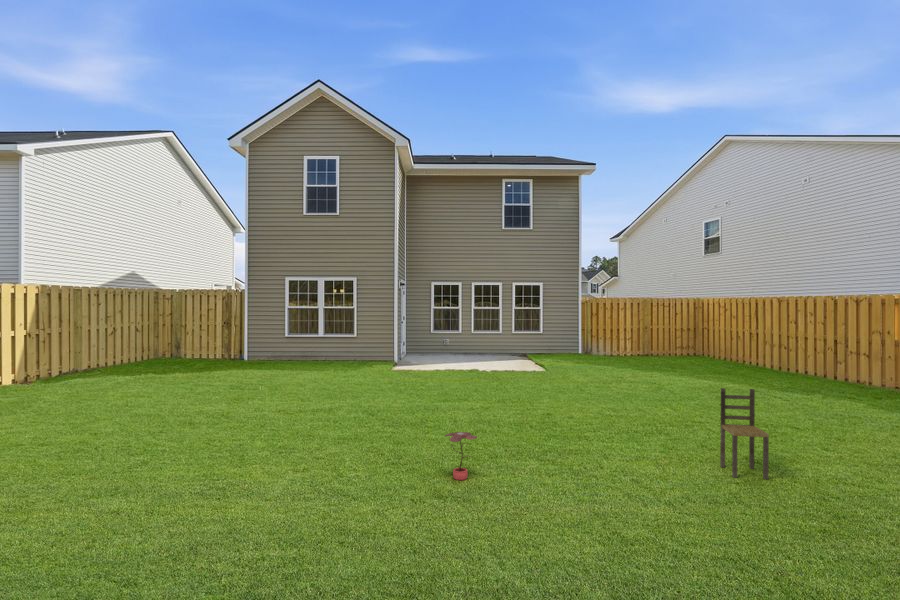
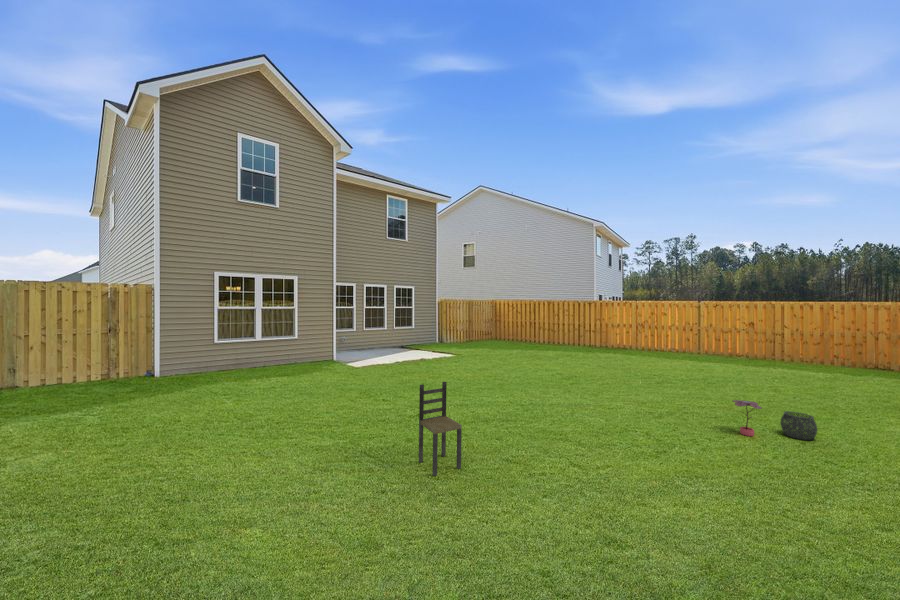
chair: present [720,388,769,480] -> present [419,382,462,476]
woven basket: none [492,458,531,501] -> present [780,411,817,440]

